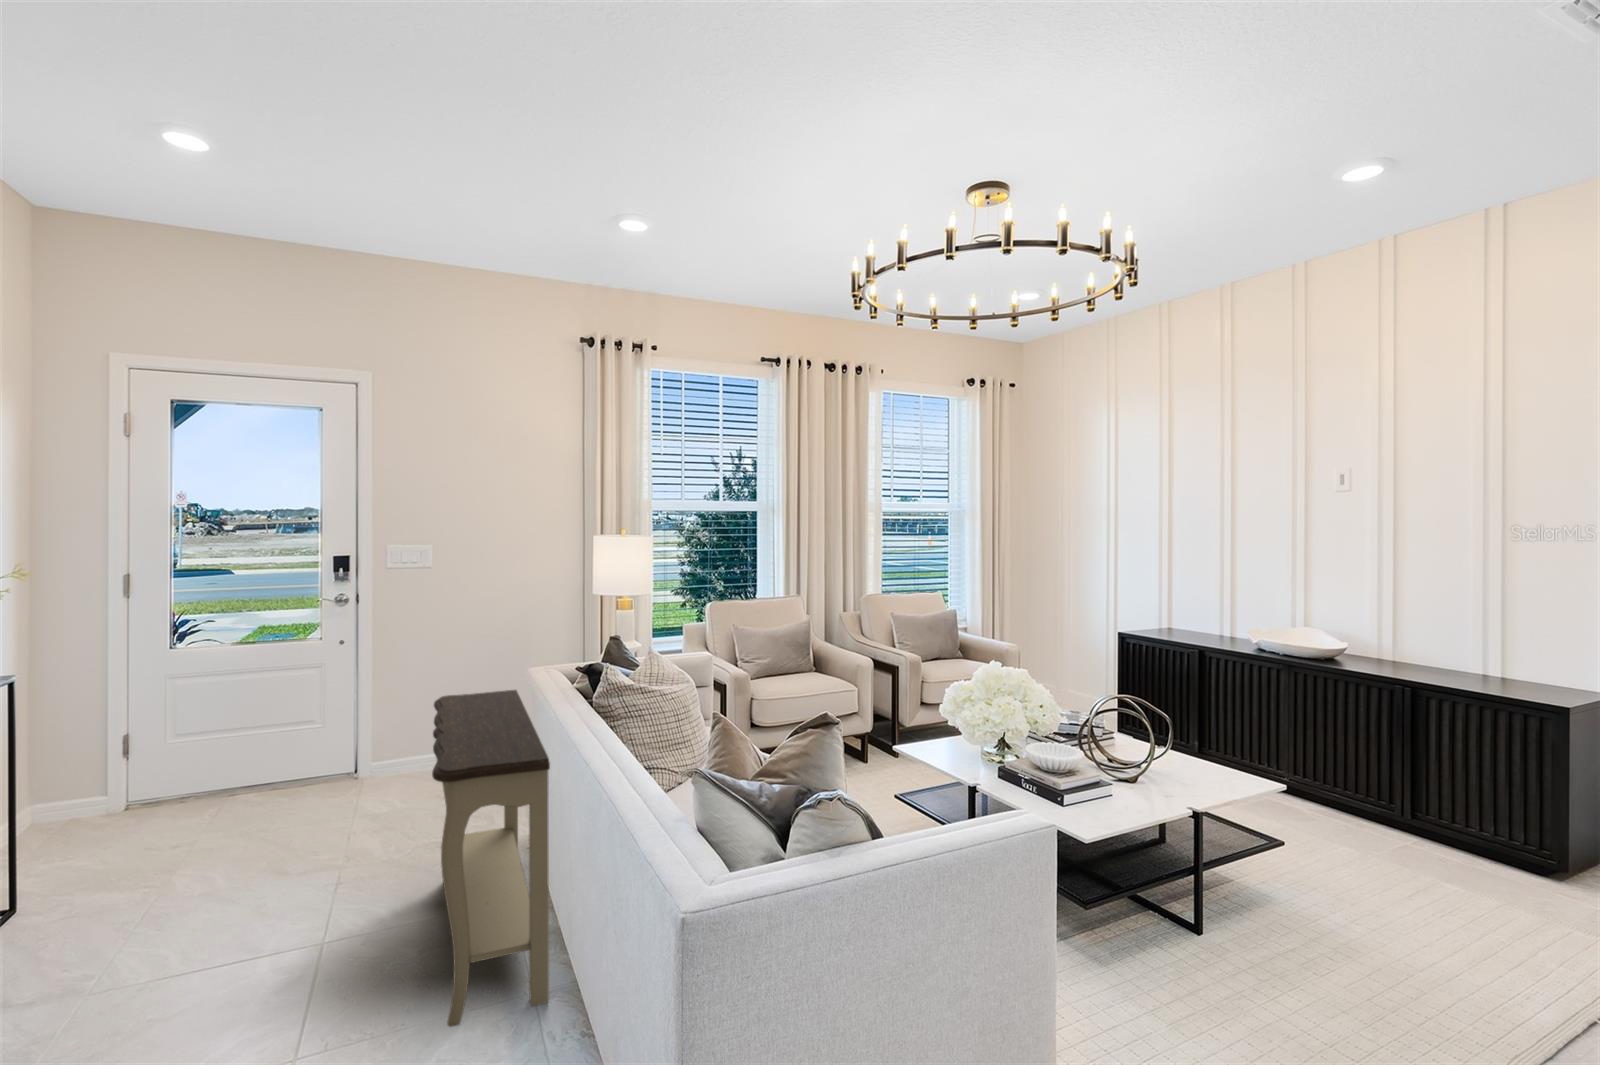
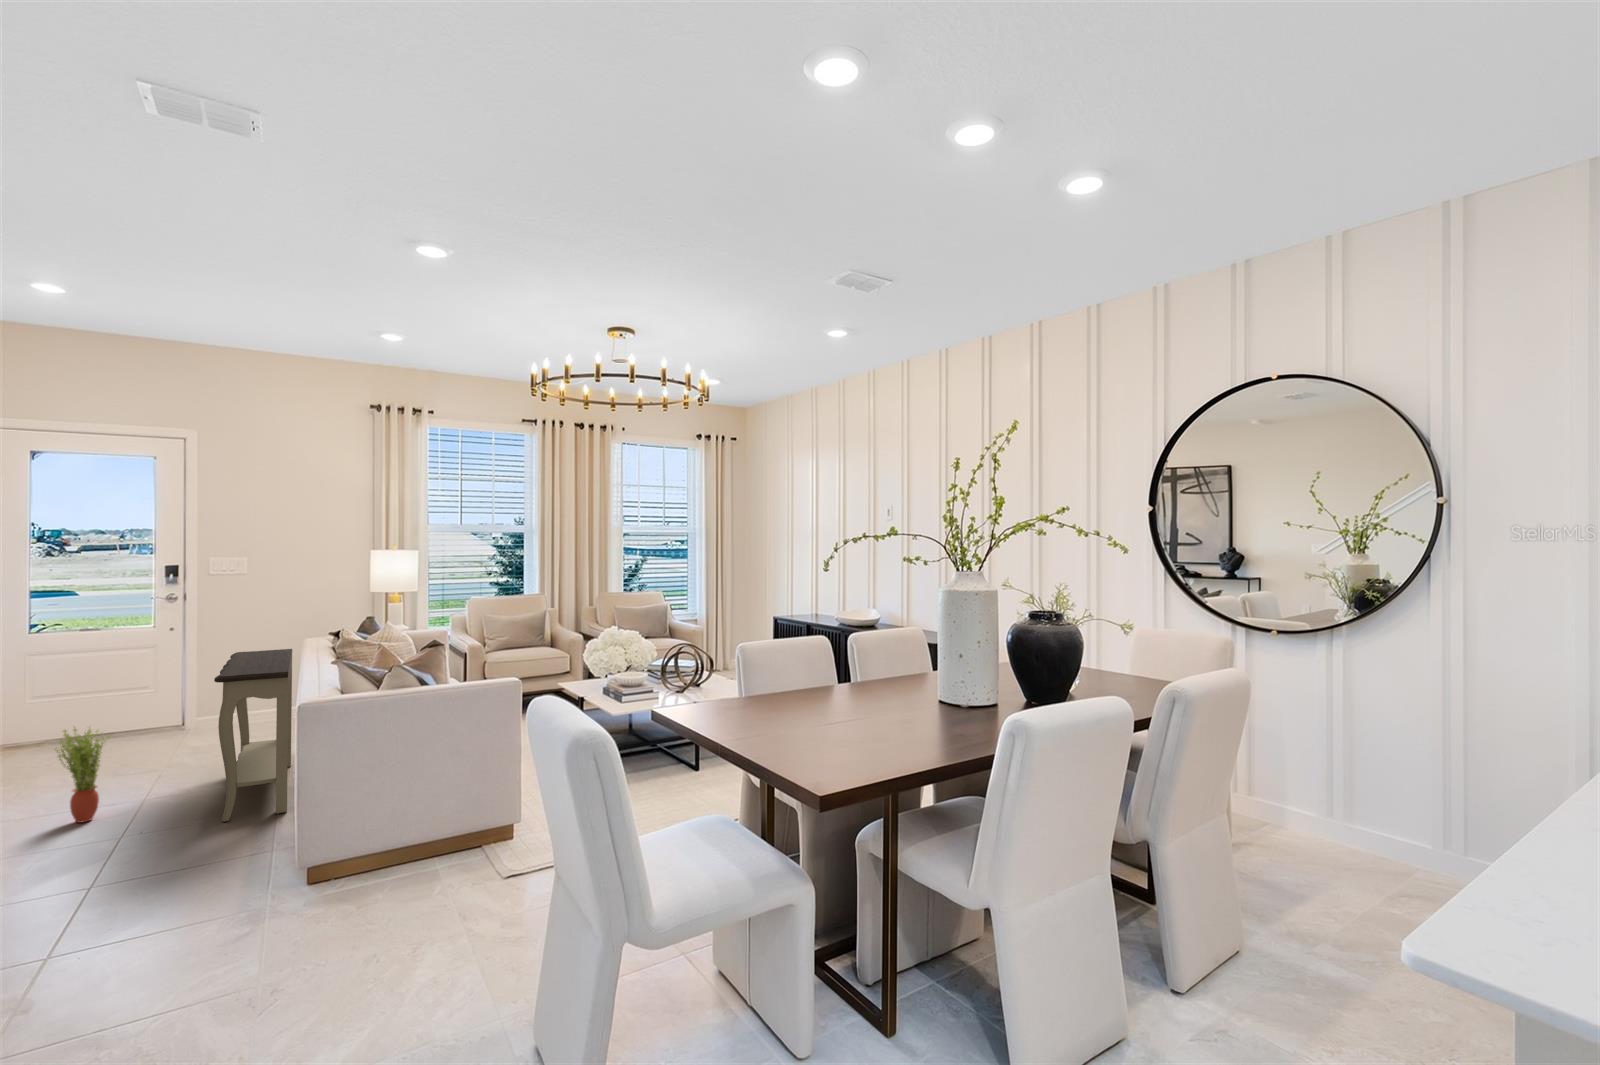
potted plant: none [179,840,269,1009] -> present [55,727,110,823]

